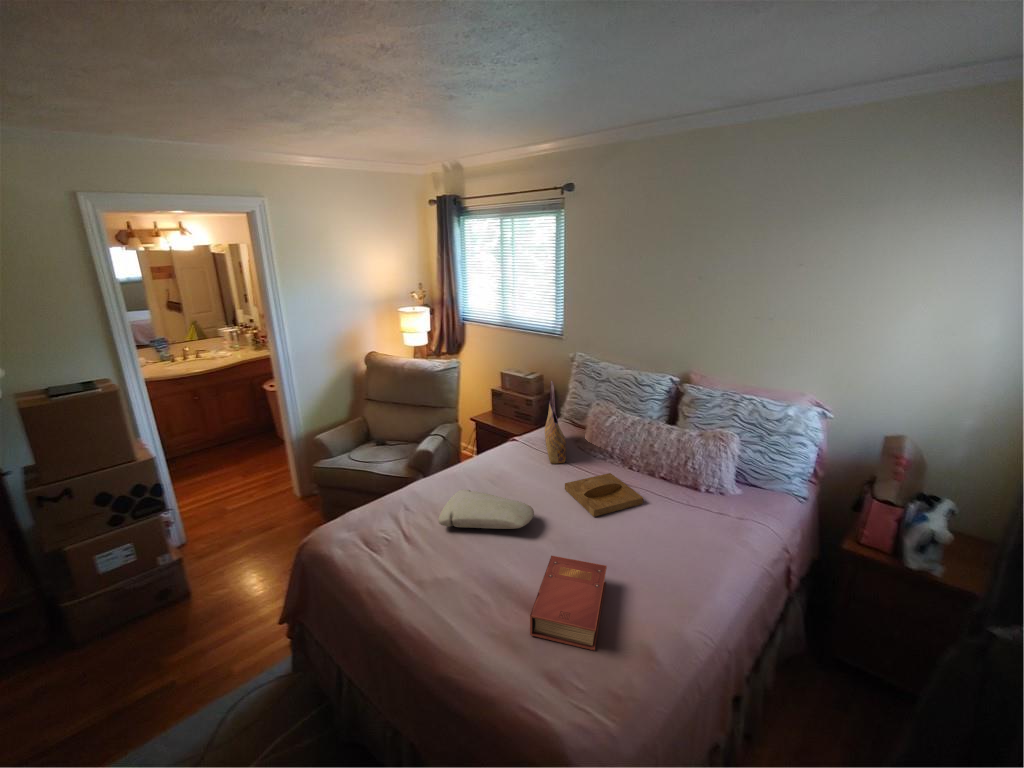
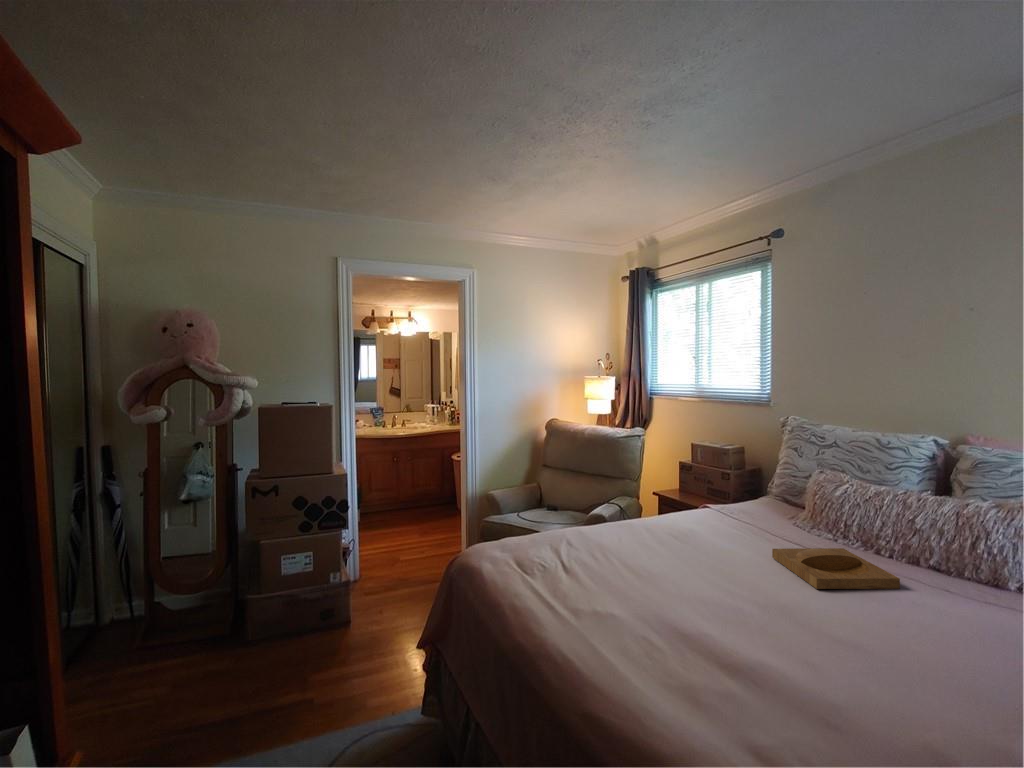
tote bag: present [545,381,566,464] -> none [746,430,774,534]
pillow: present [438,490,534,529] -> none [602,533,726,578]
book: present [530,556,607,650] -> none [712,605,837,731]

